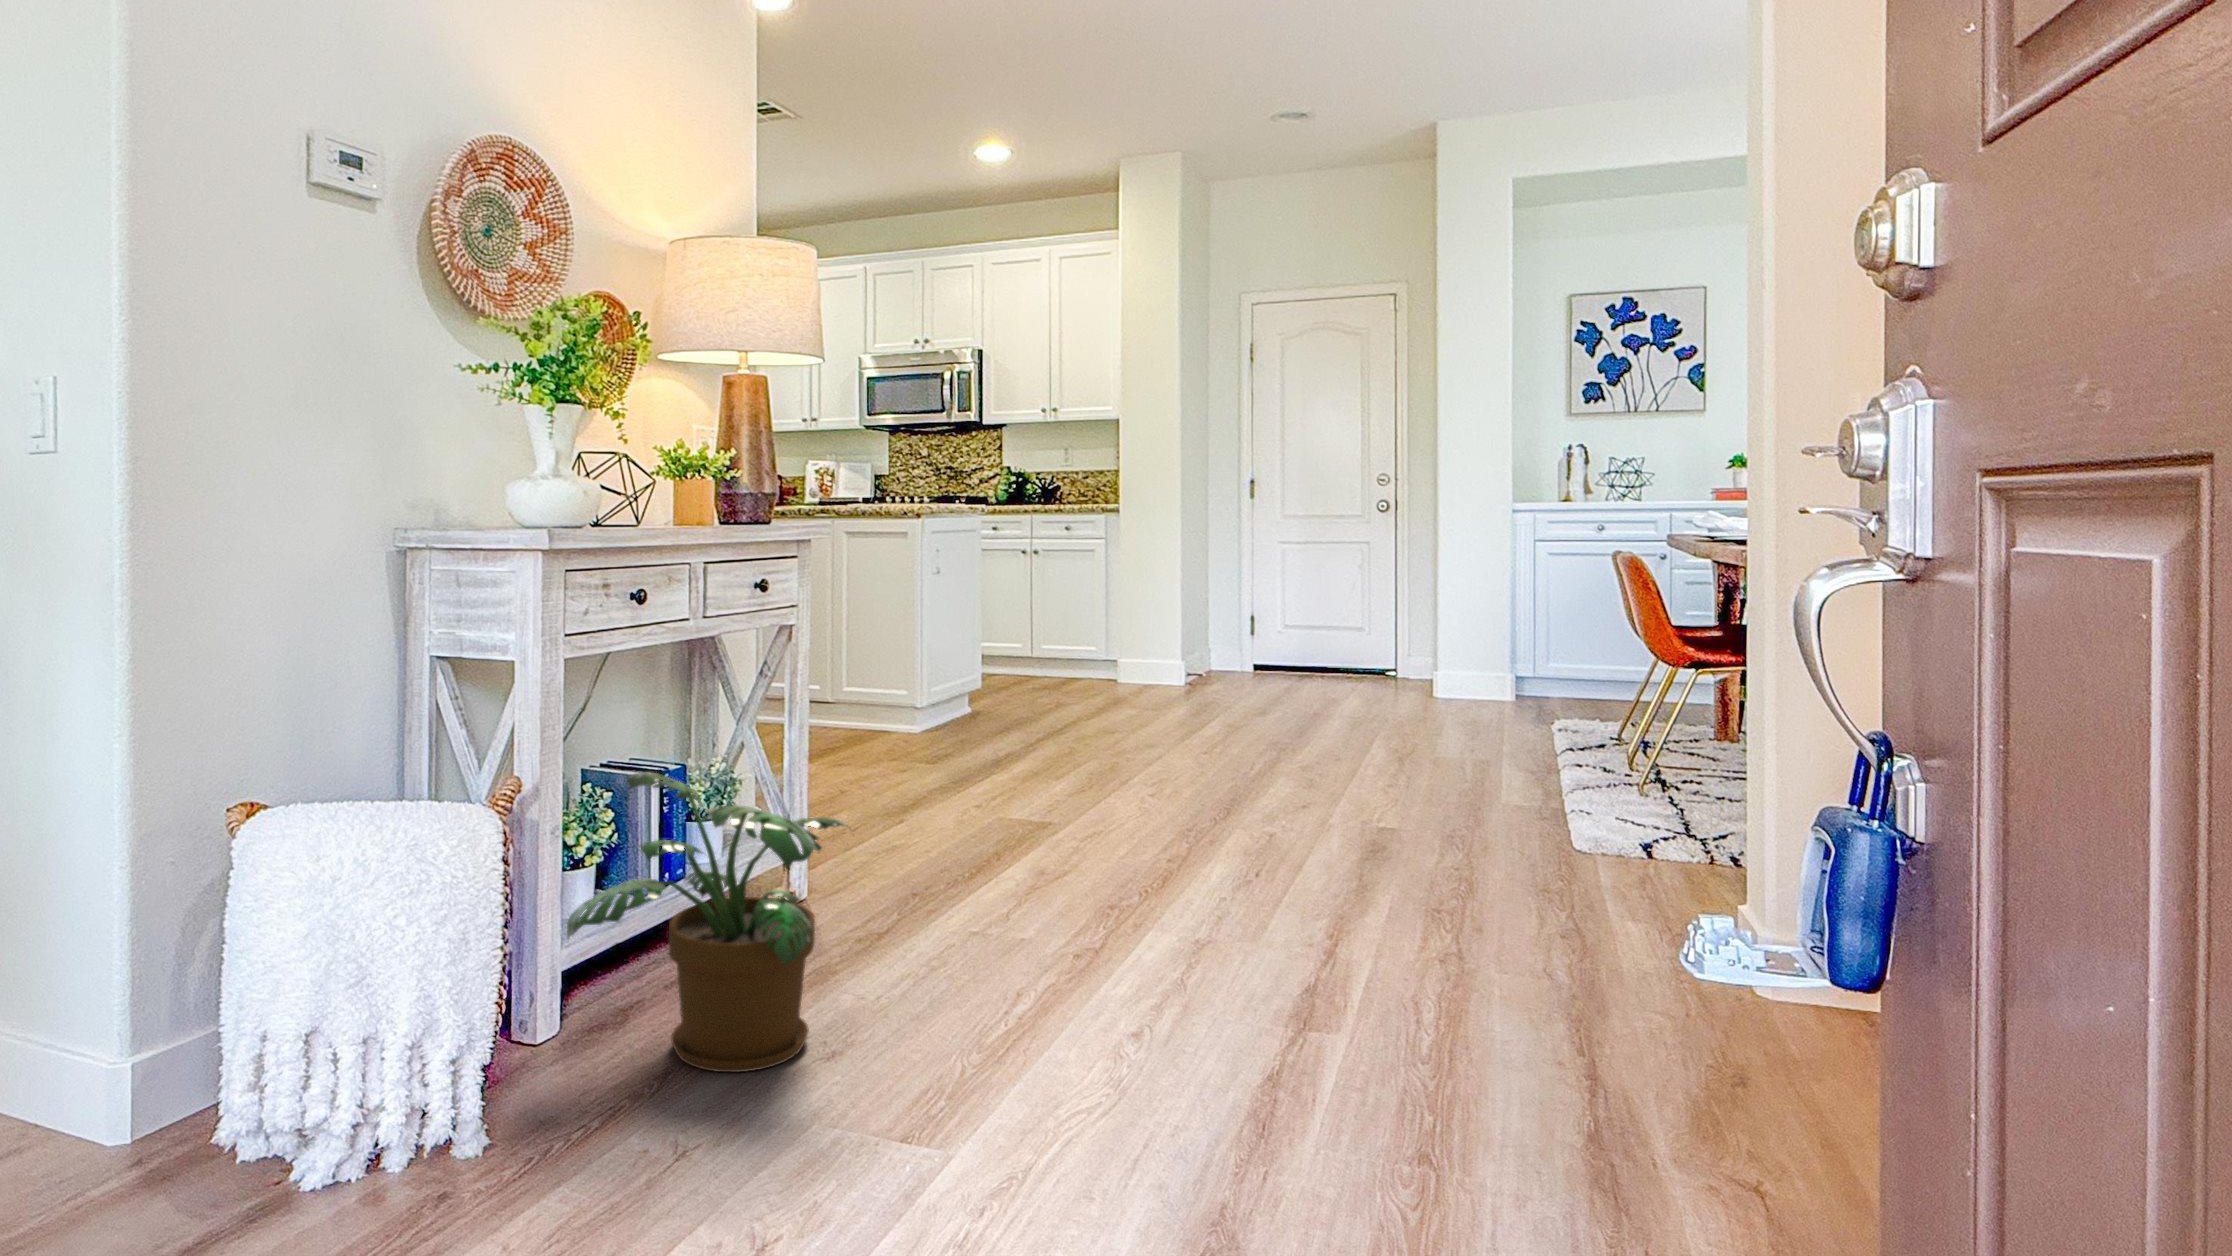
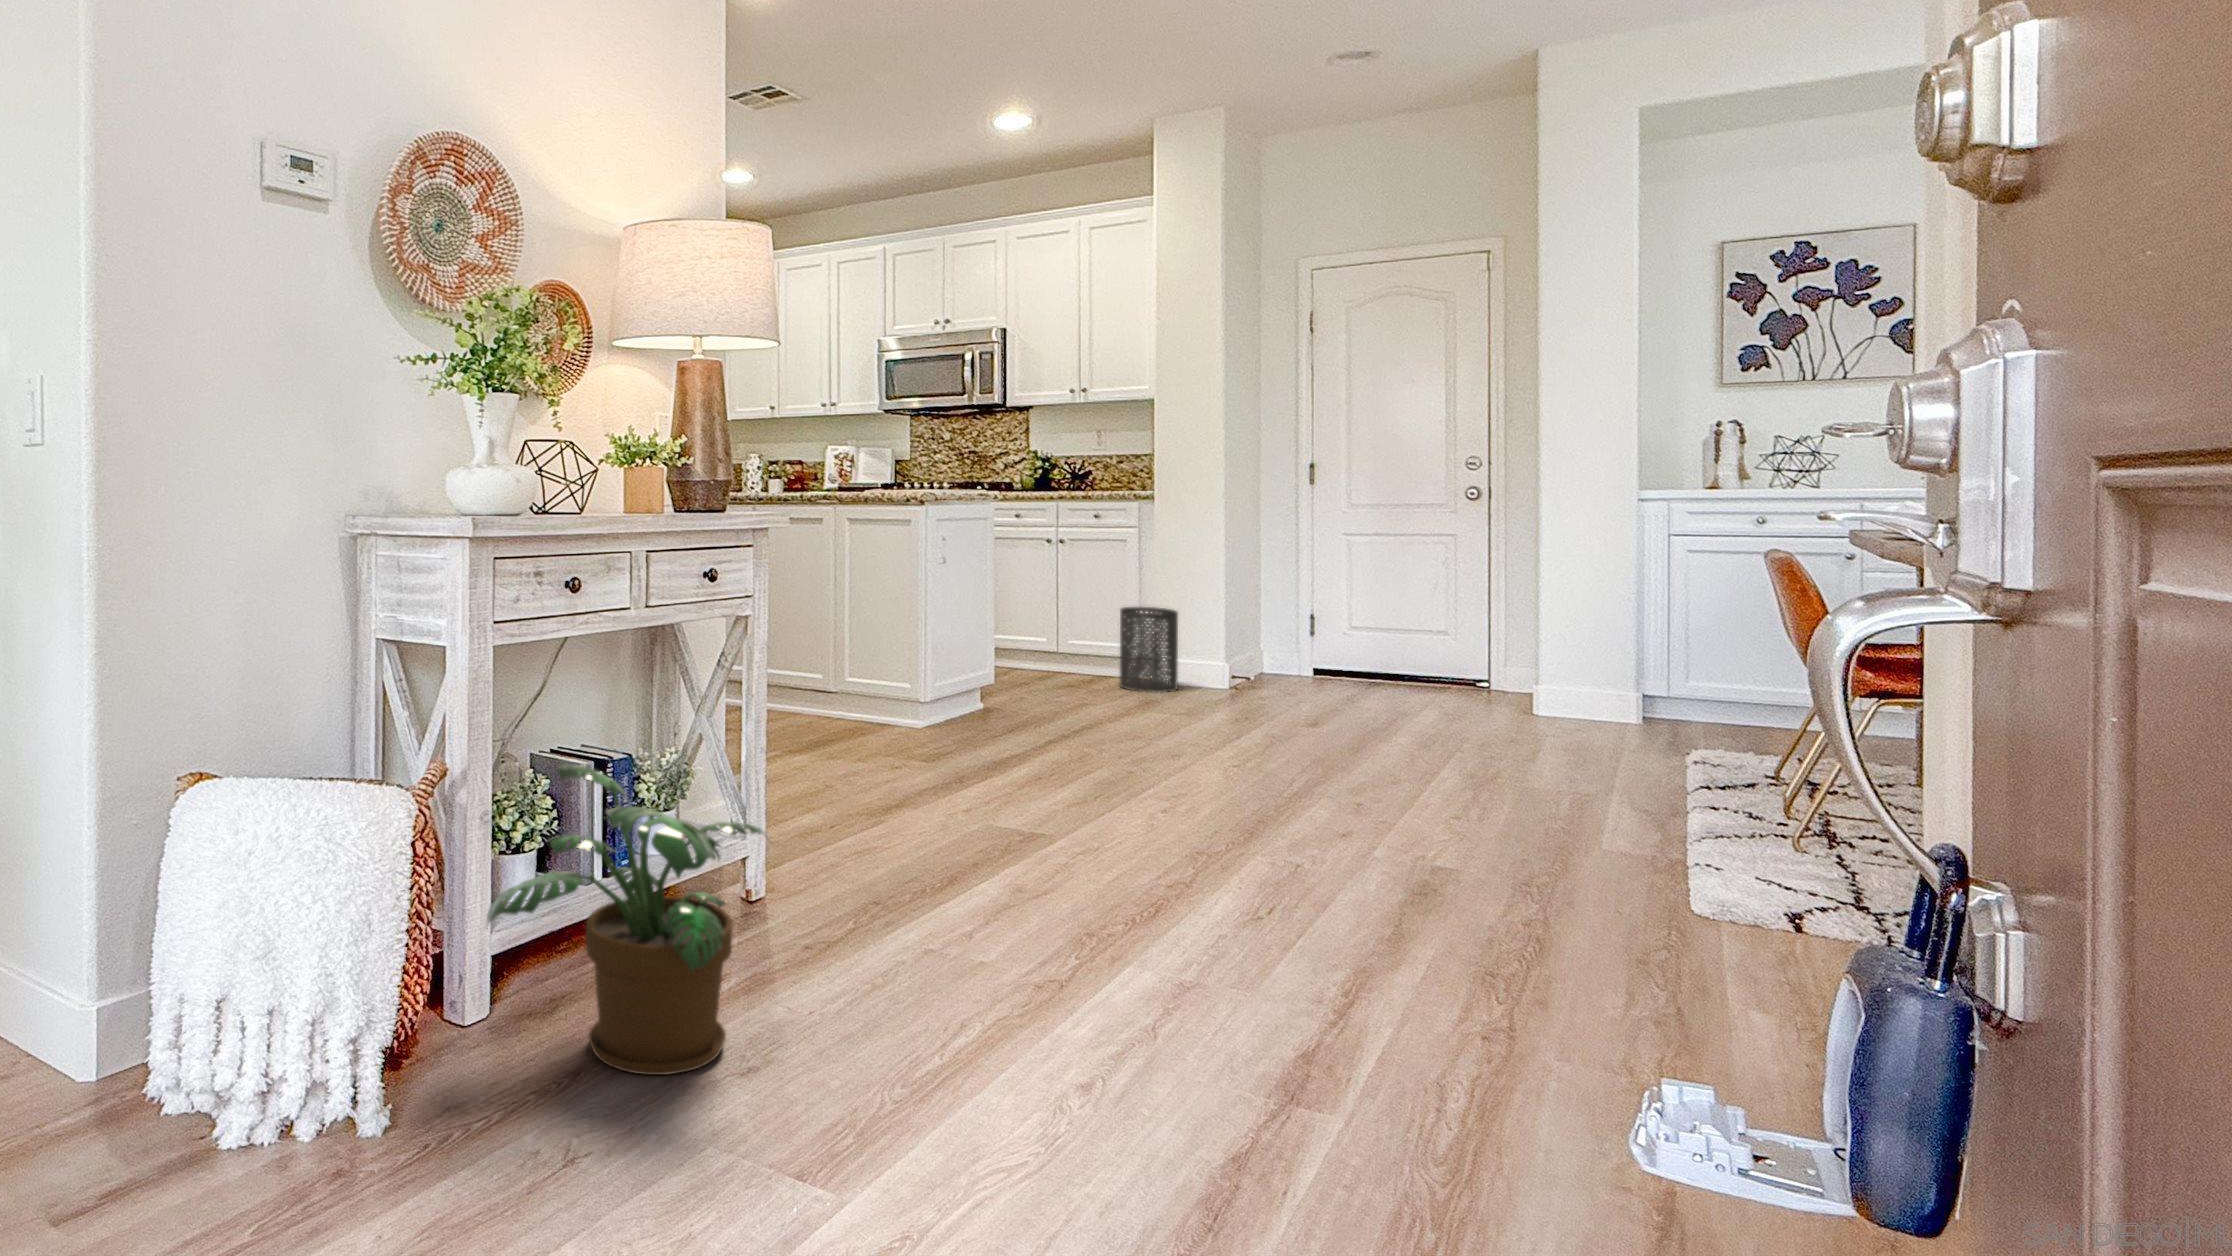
trash can: none [1090,610,1142,690] -> present [1119,607,1178,692]

